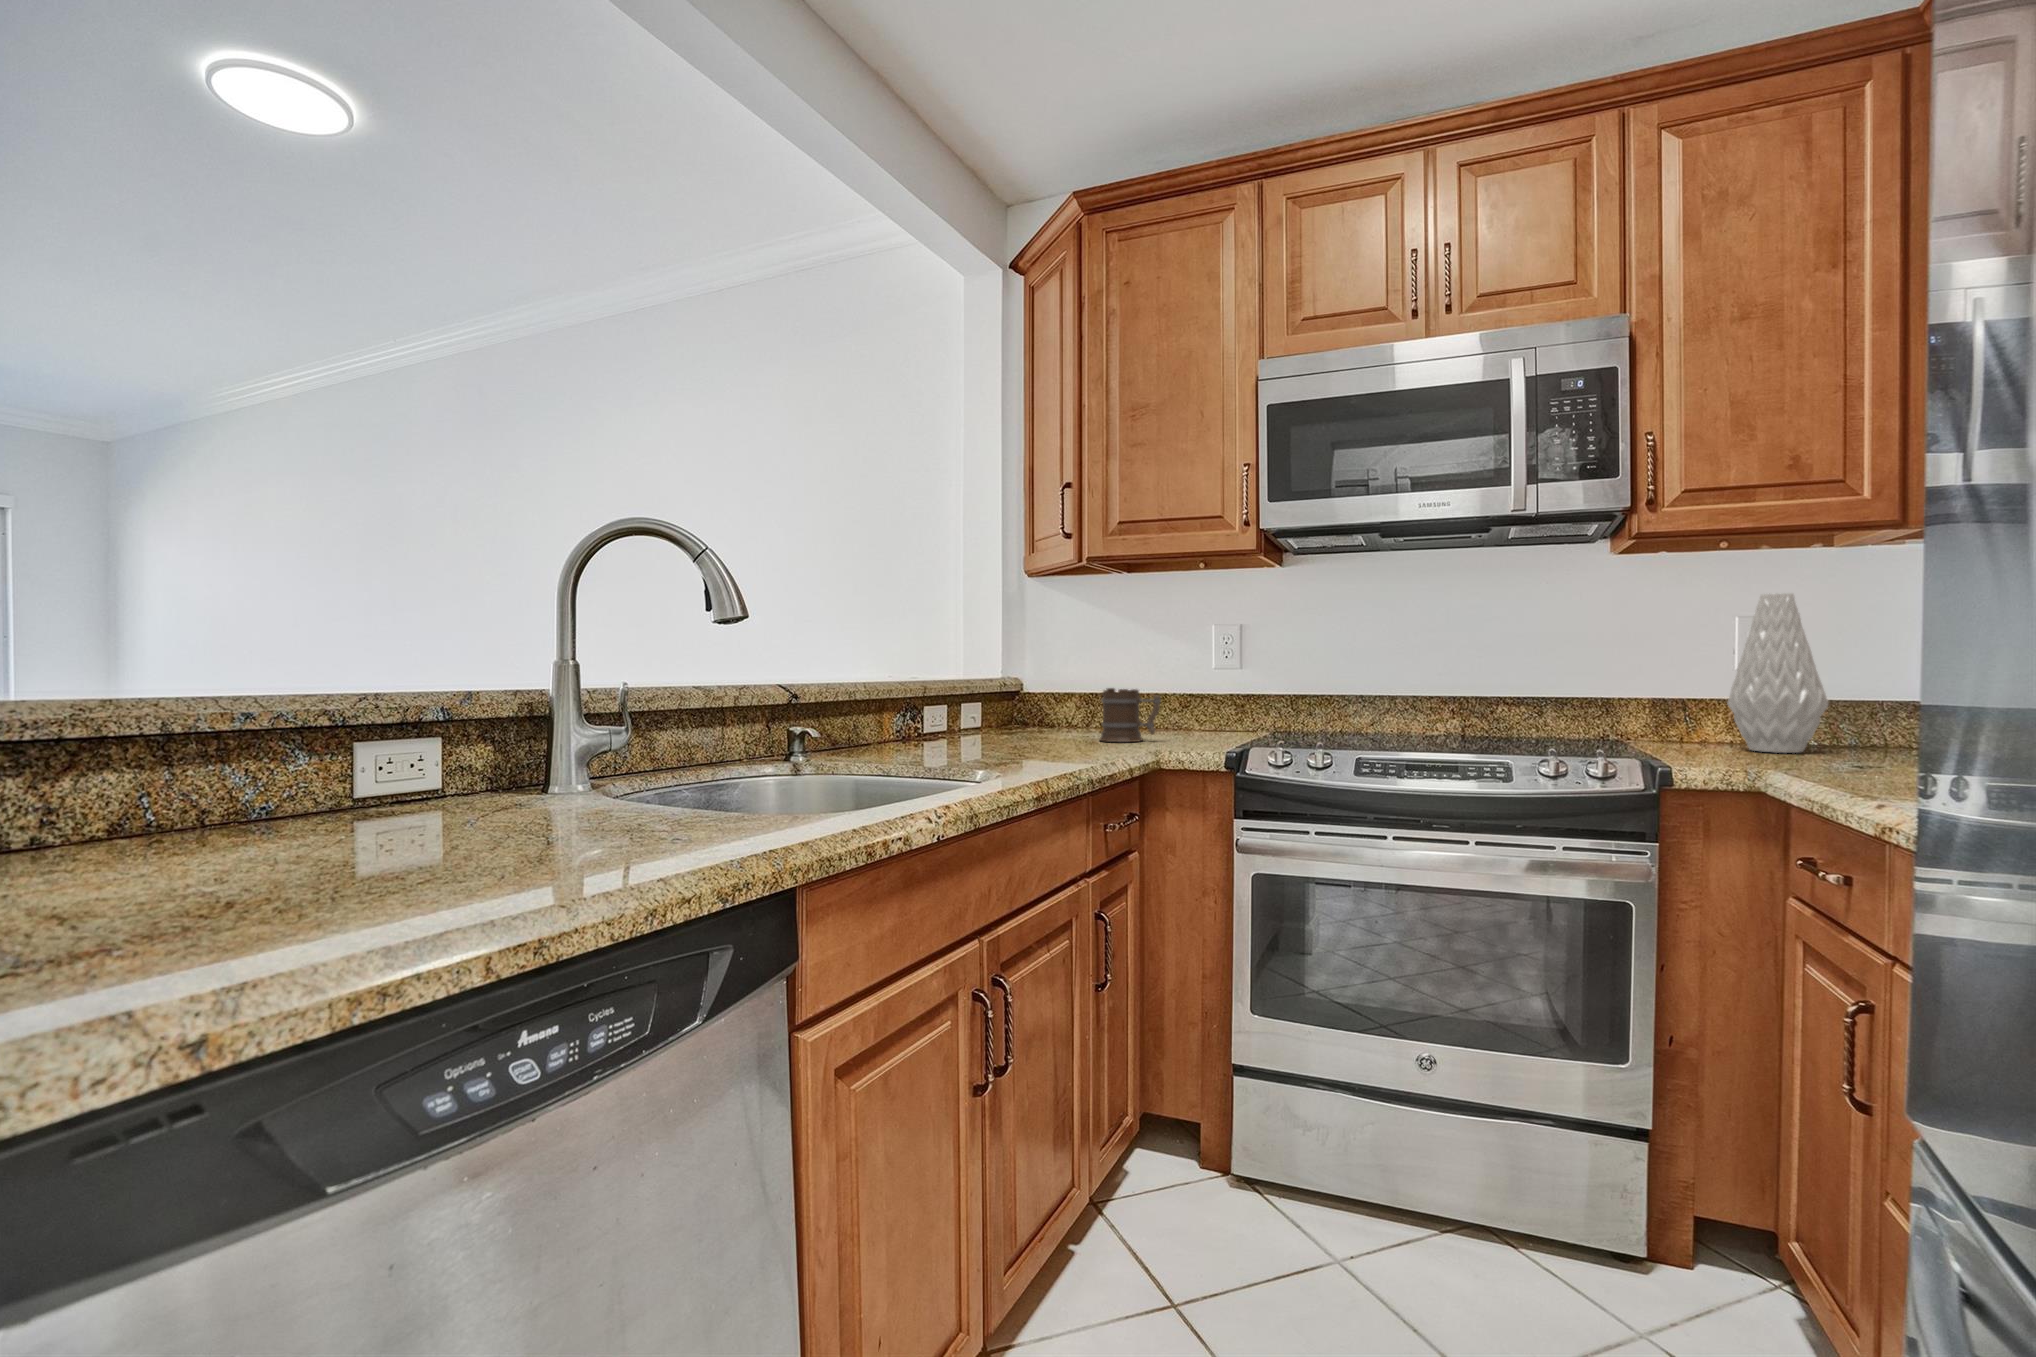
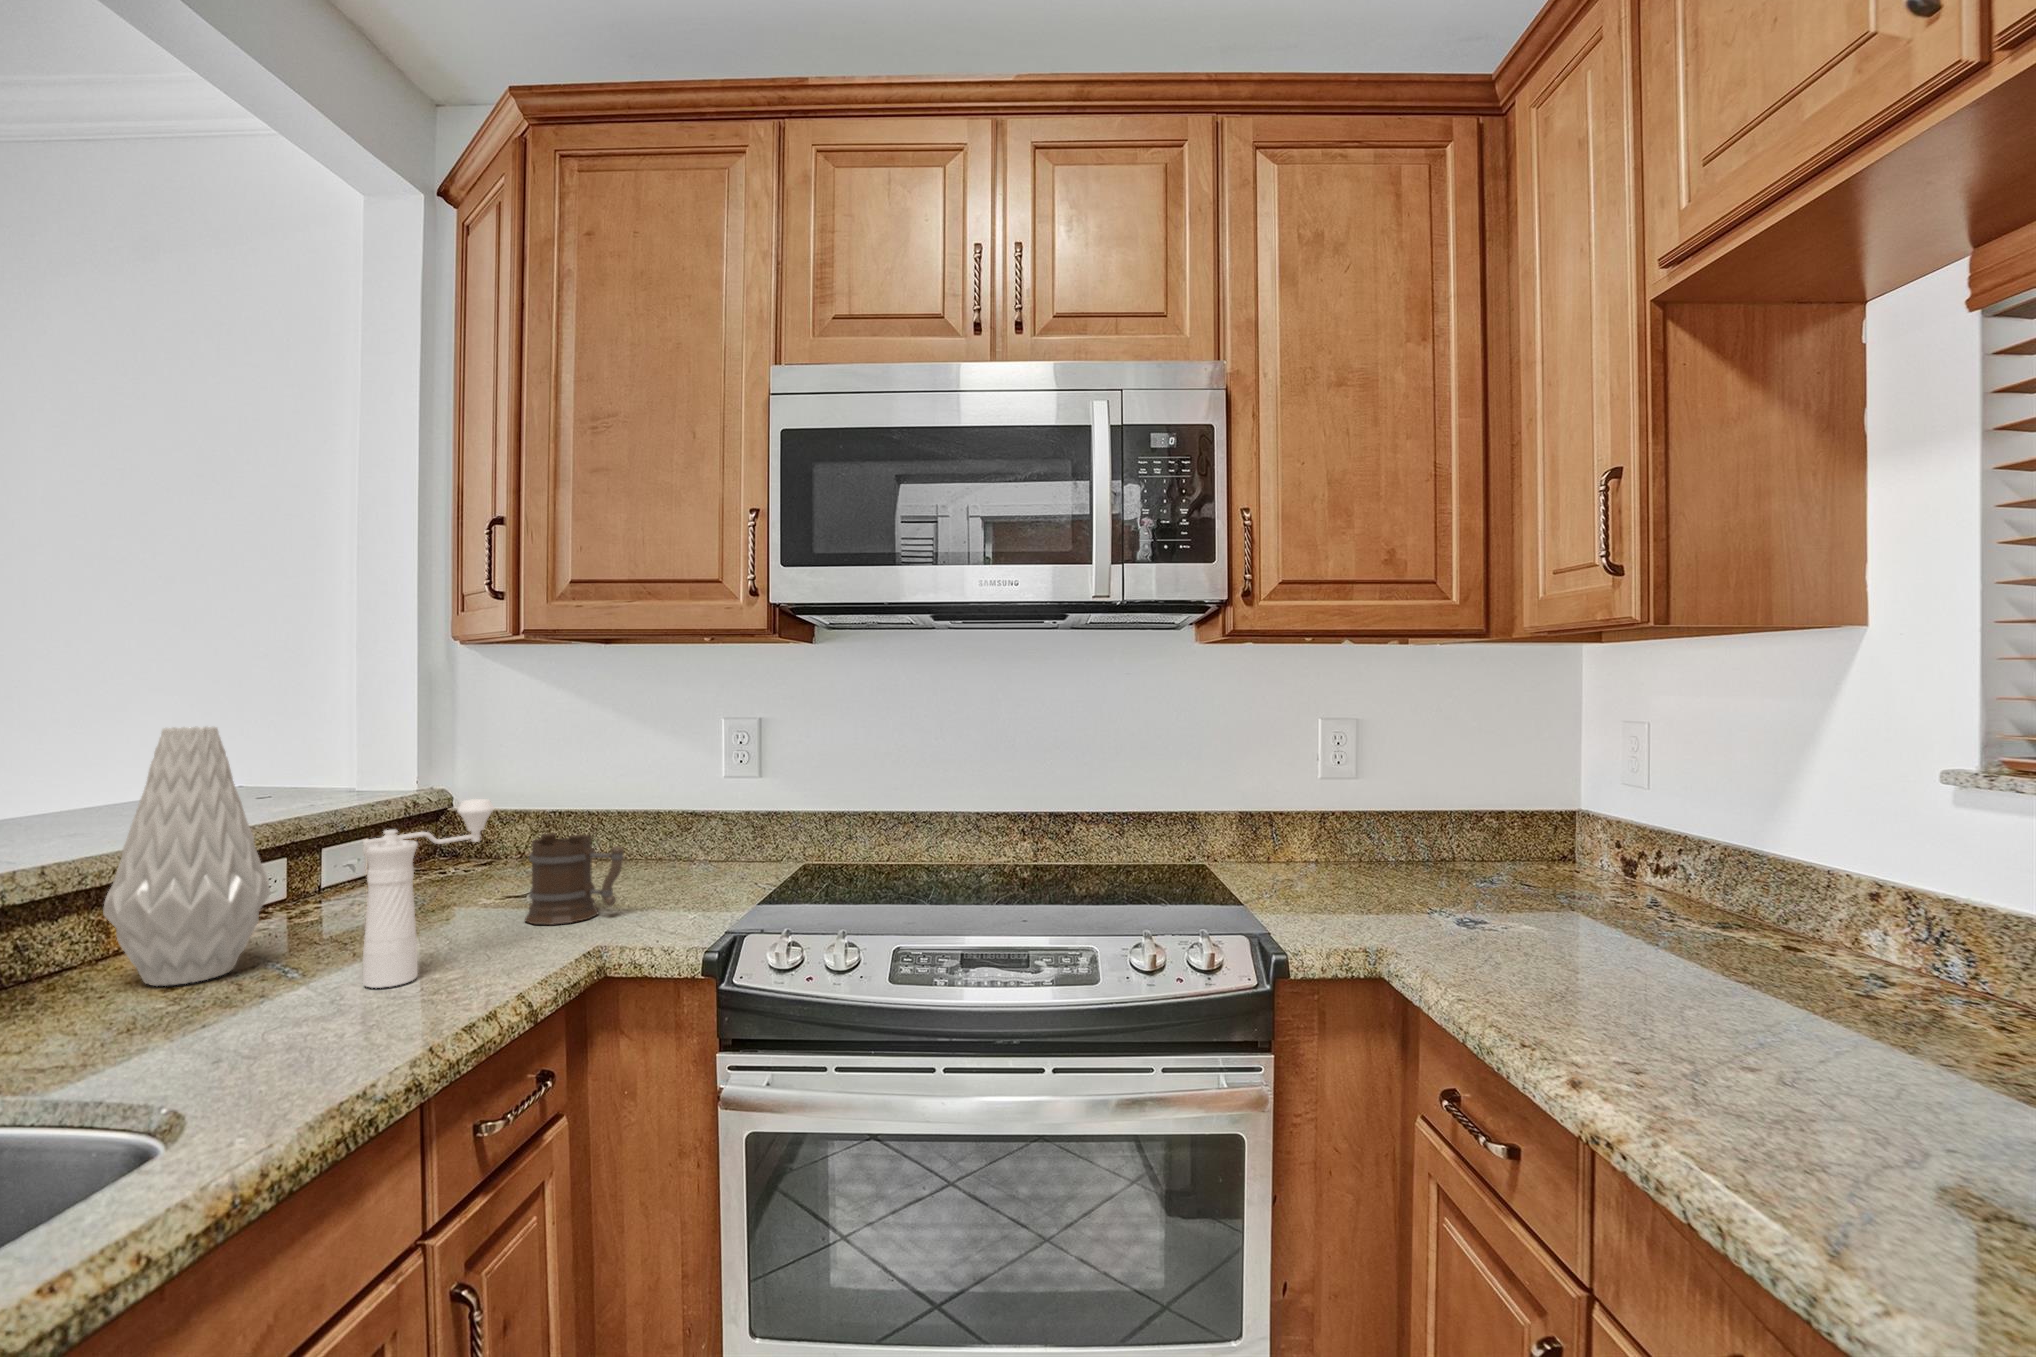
vase: present [1727,593,1828,753] -> present [103,727,270,986]
pepper mill: none [1036,652,1097,752] -> present [363,799,494,988]

